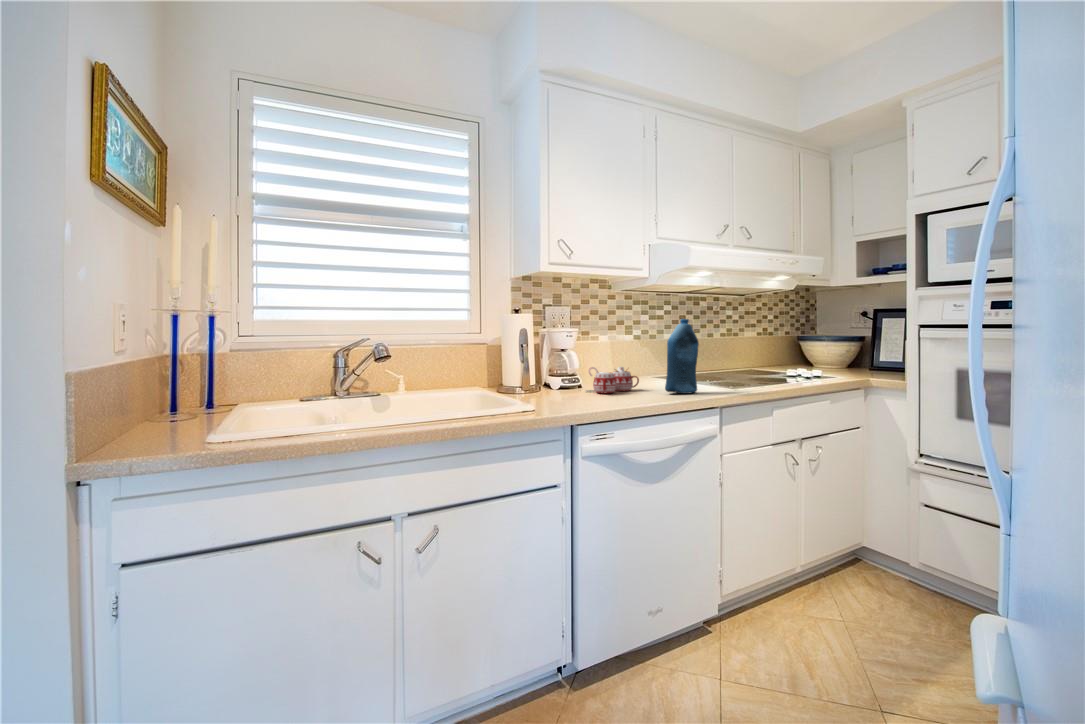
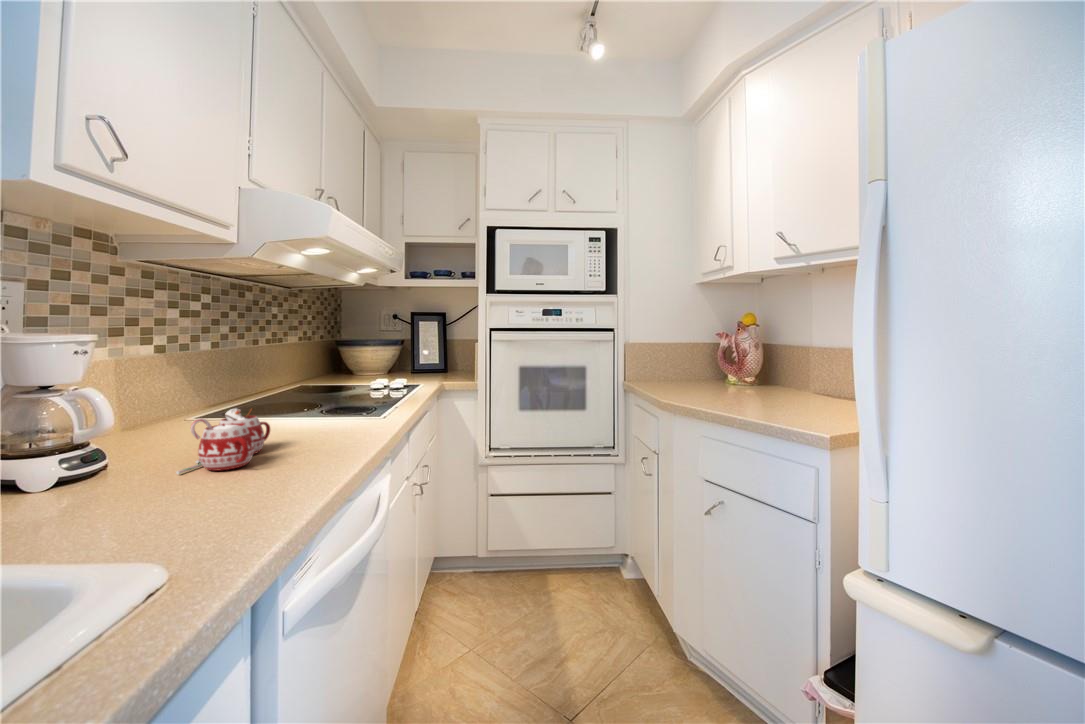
bottle: present [665,319,699,394] -> none [334,321,372,440]

